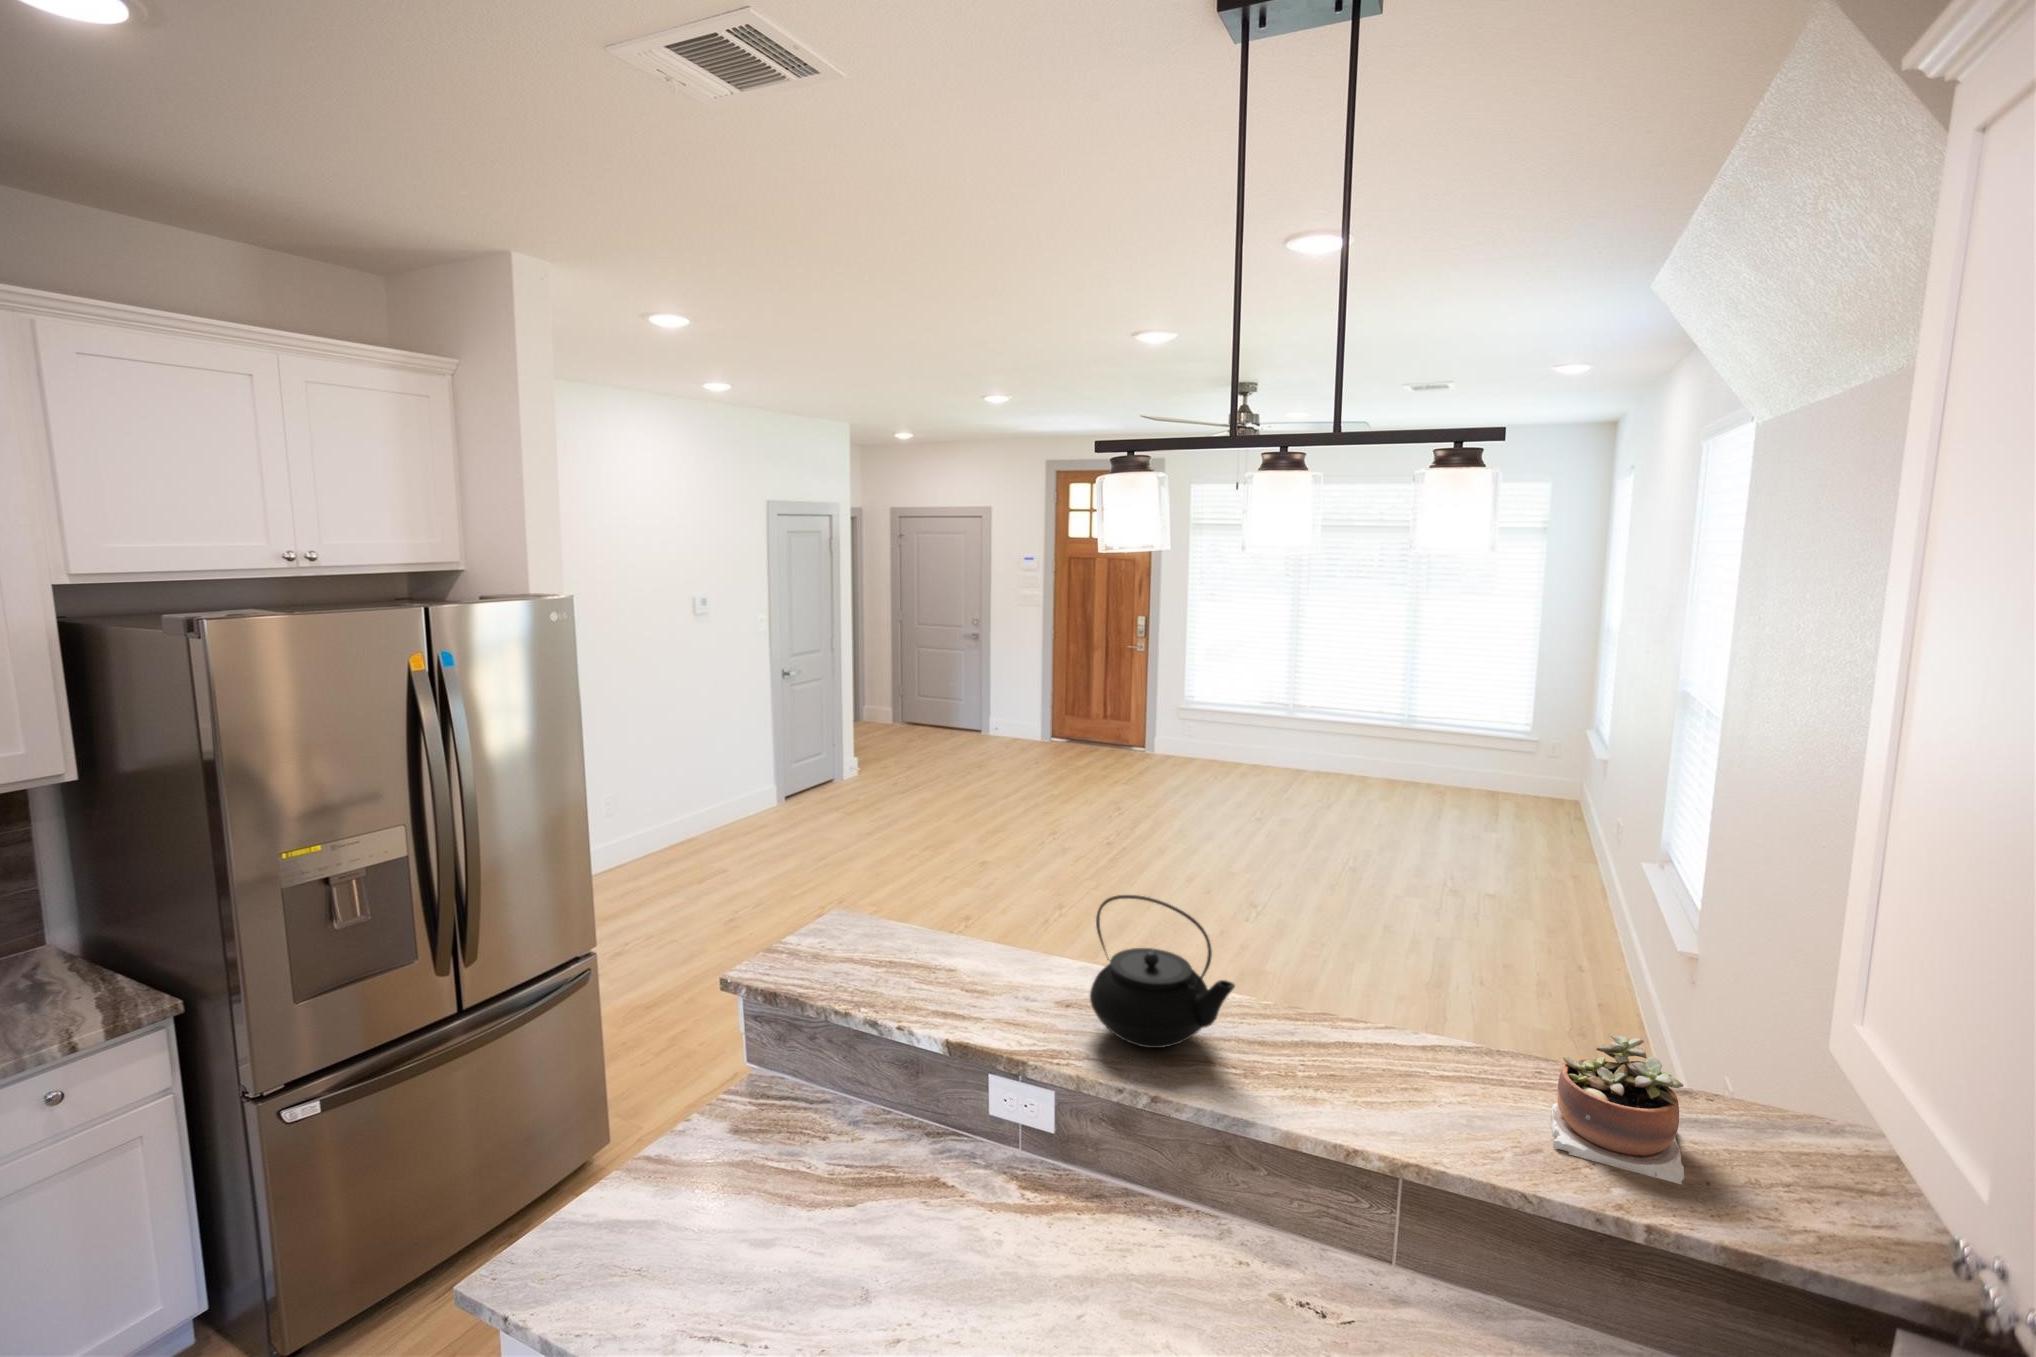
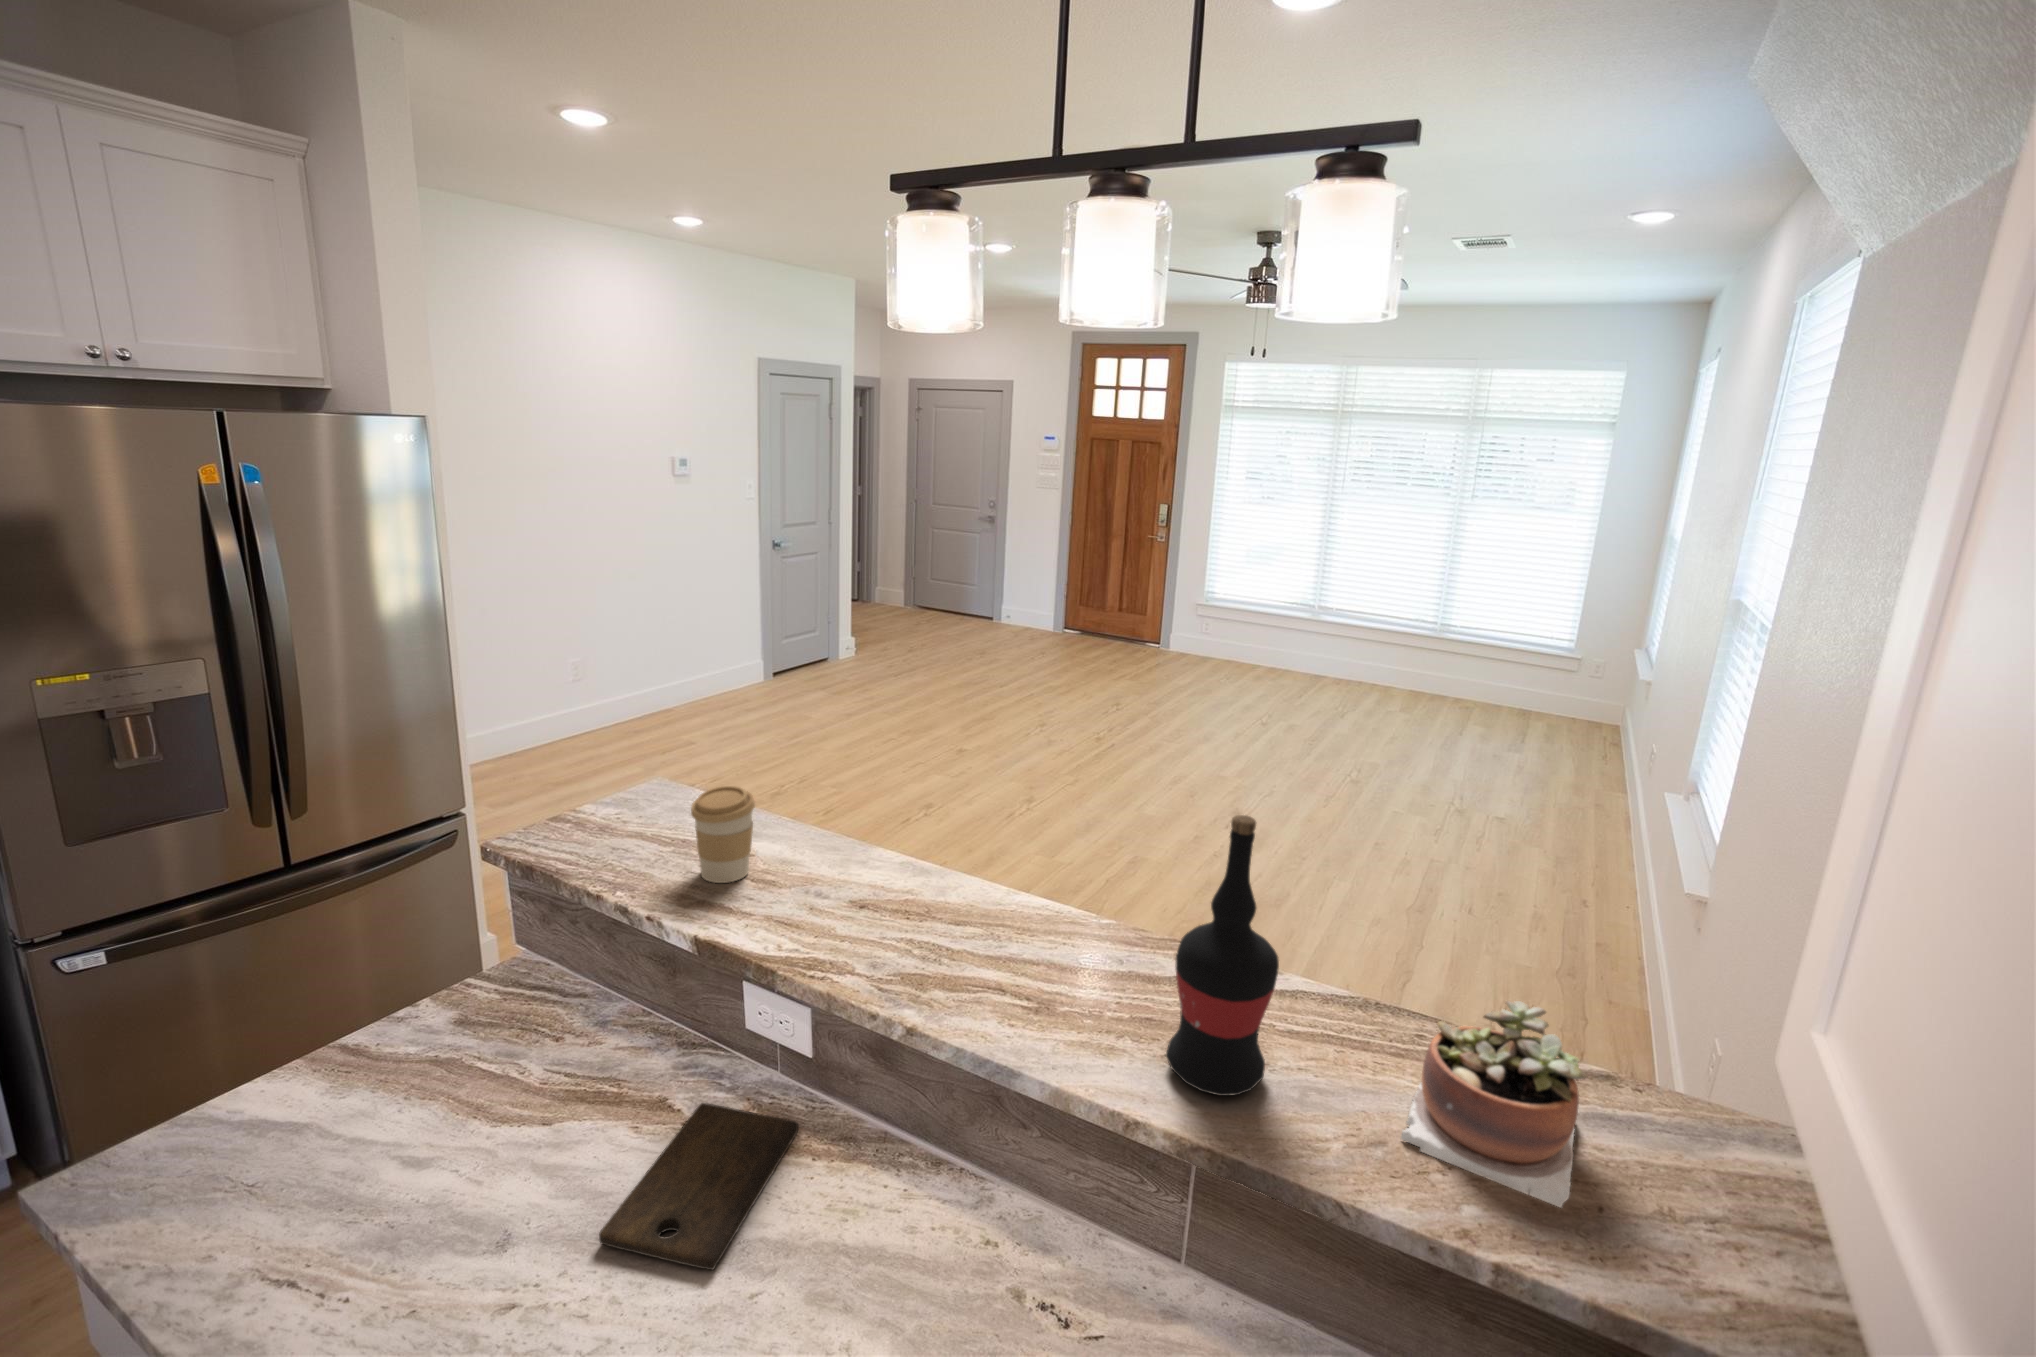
teapot: present [1090,895,1235,1048] -> none [869,777,1034,967]
wine bottle: none [1360,909,1446,1126] -> present [1166,815,1279,1096]
coffee cup: none [912,911,963,995] -> present [691,786,755,883]
cutting board: none [944,1177,1057,1301] -> present [599,1103,798,1270]

